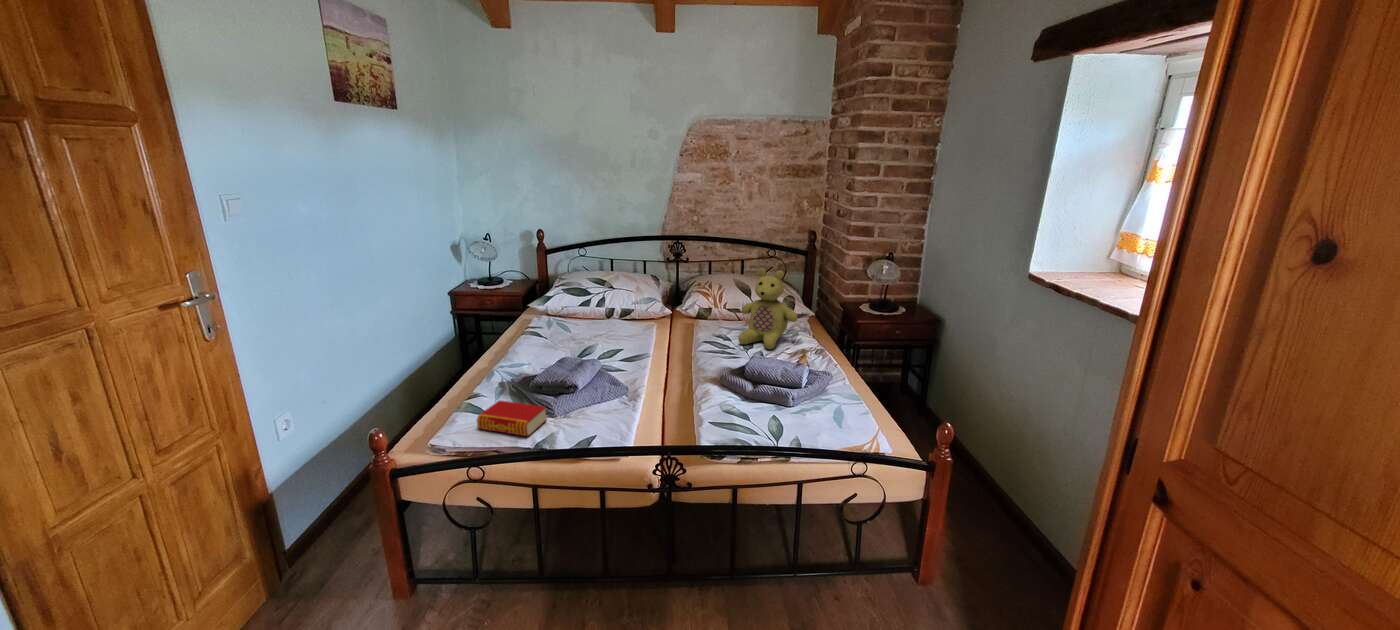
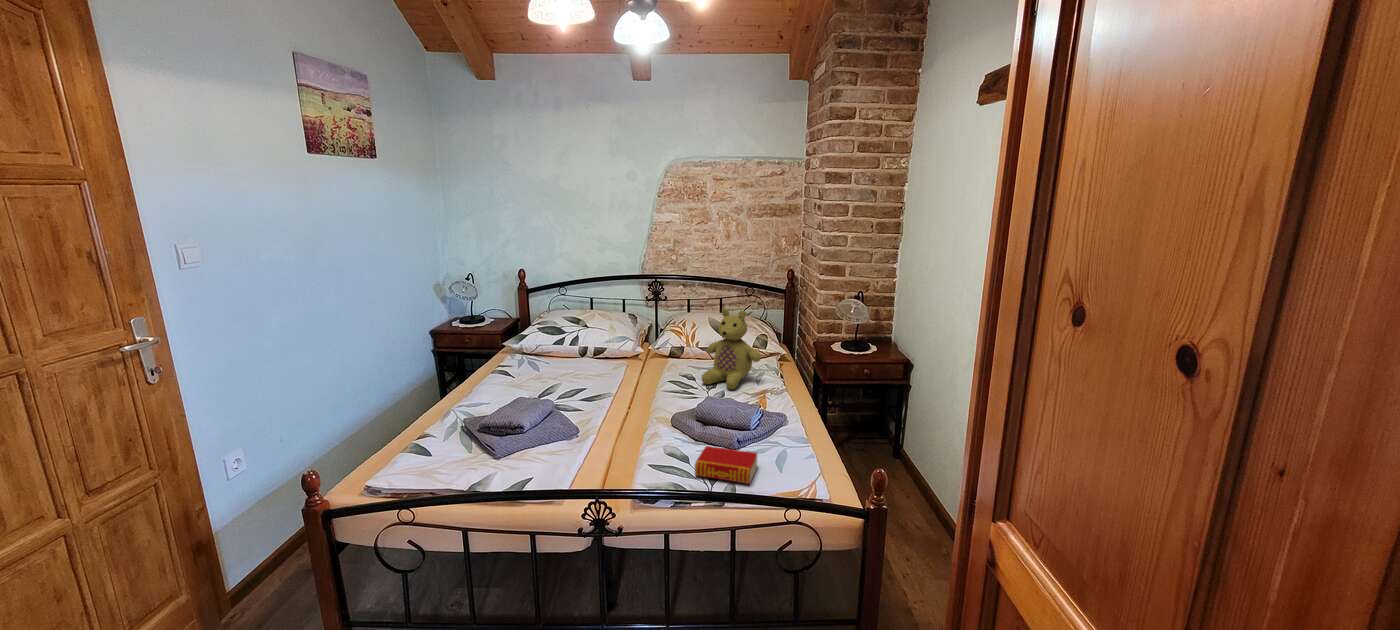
book: present [477,400,547,436] -> present [695,446,758,484]

